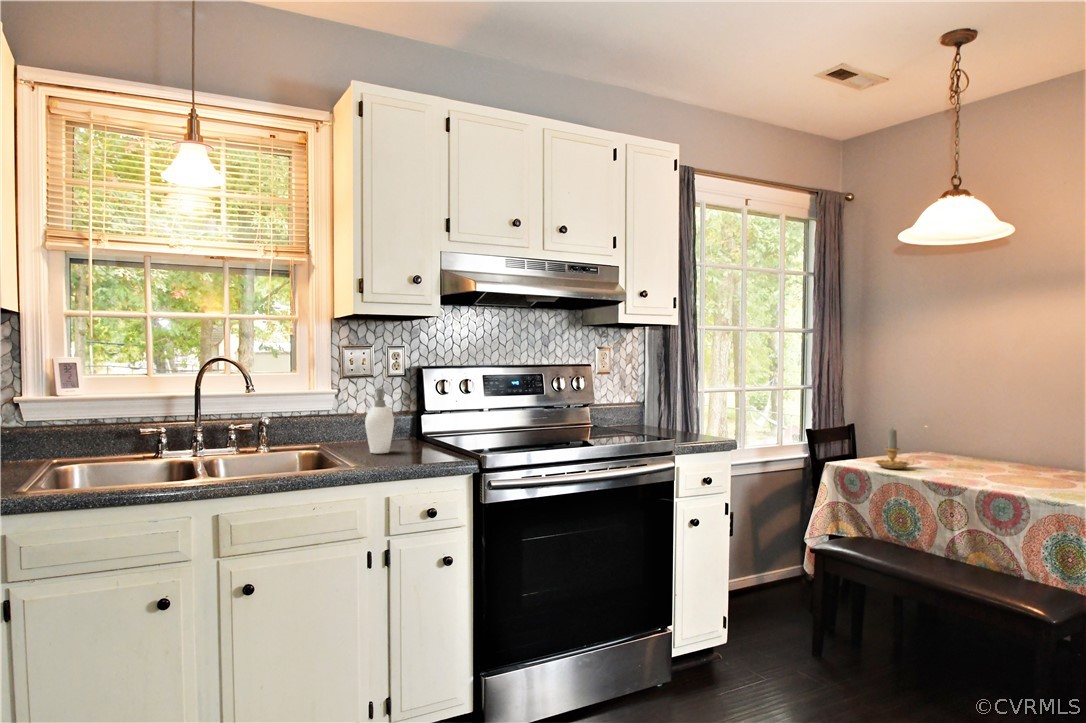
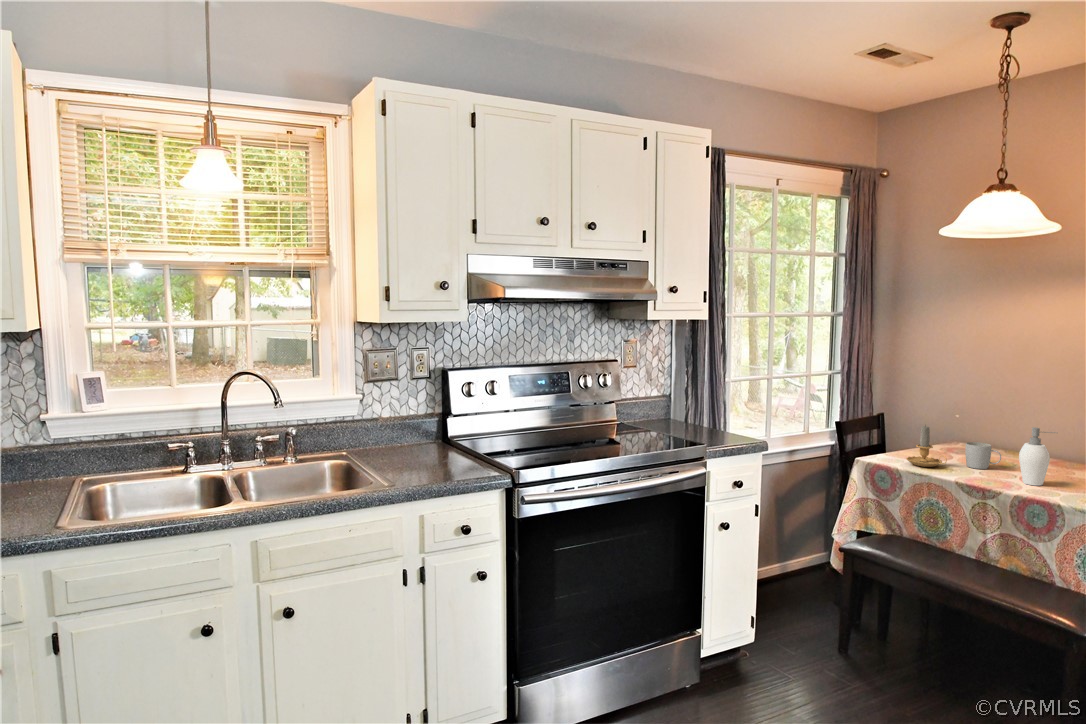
soap dispenser: present [365,388,394,453] -> present [1019,427,1055,486]
mug: none [933,445,967,471] -> present [965,442,1001,469]

